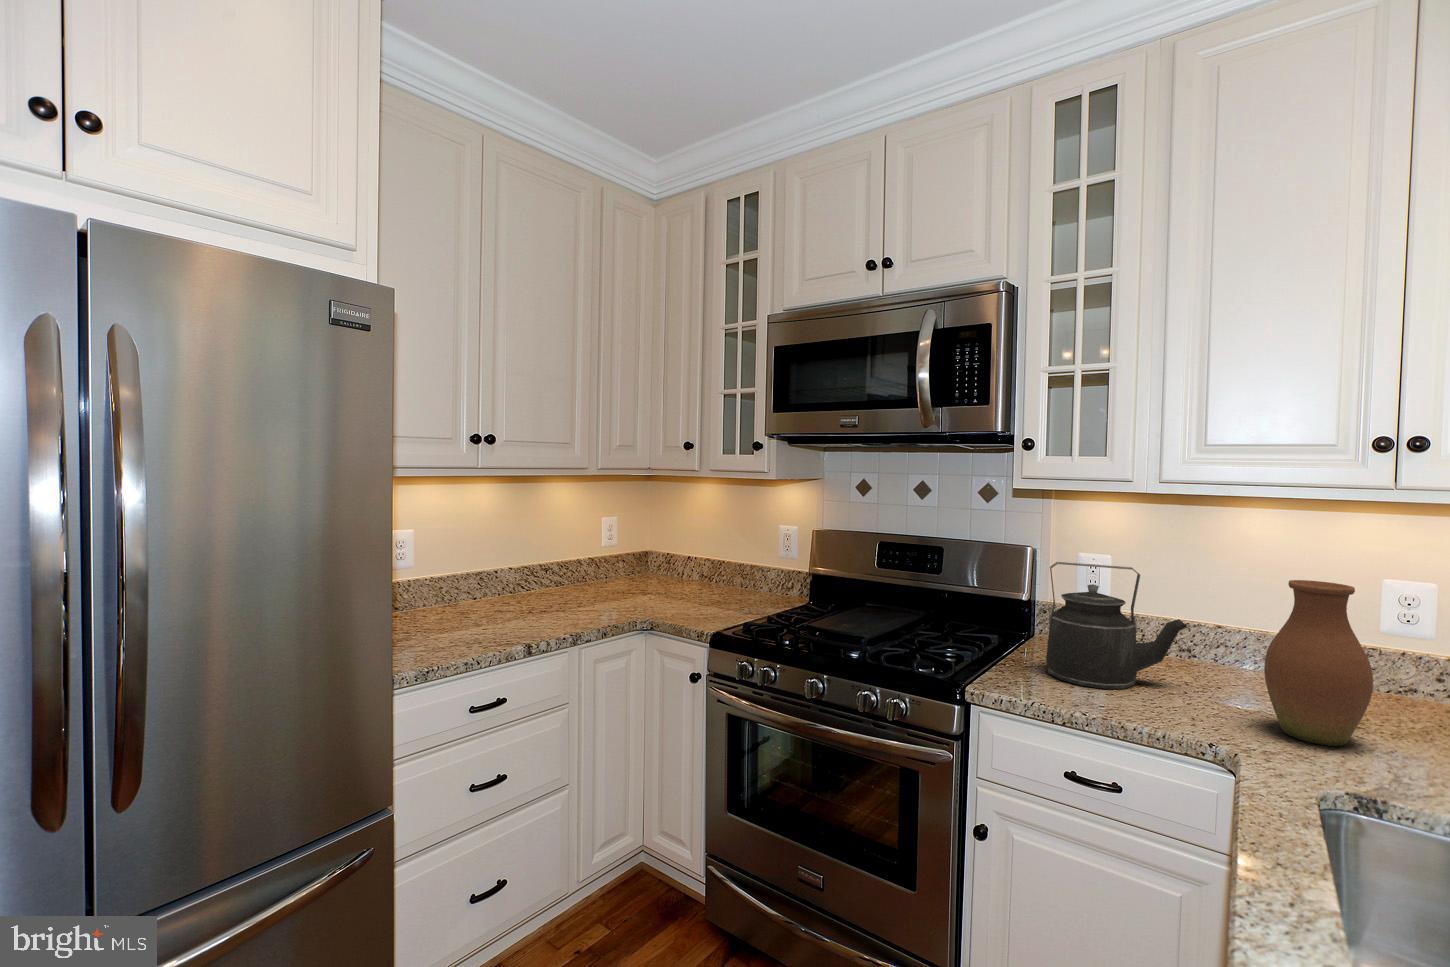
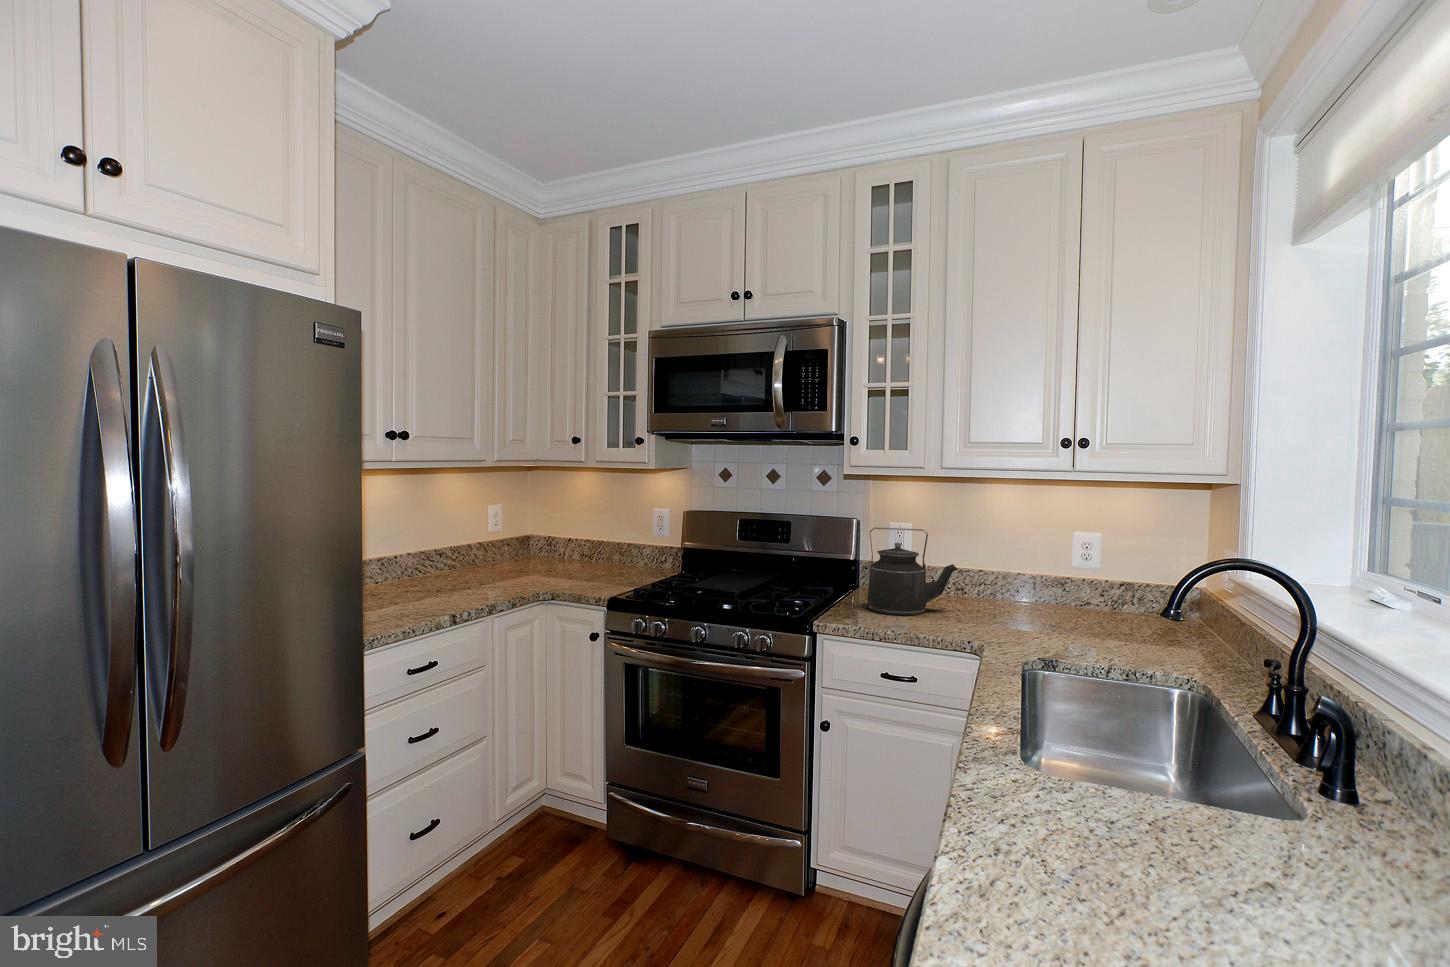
vase: present [1264,580,1373,746] -> none [999,532,1056,636]

